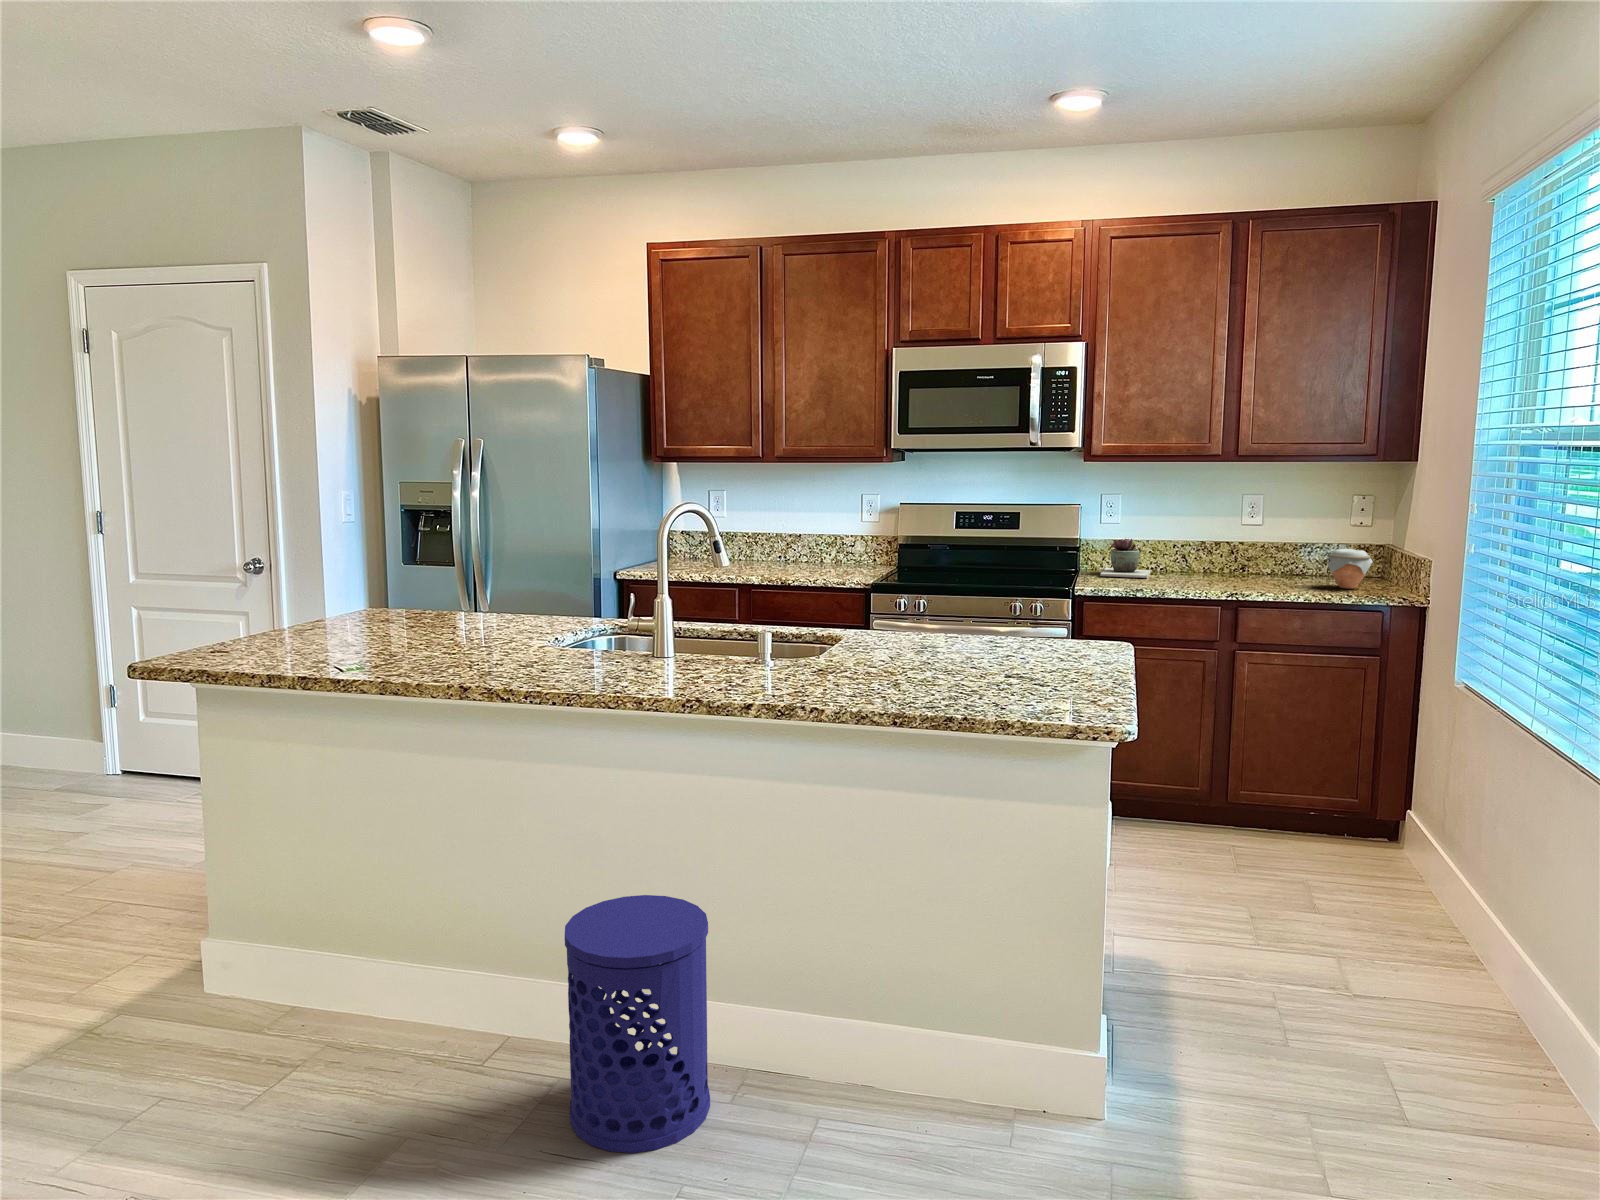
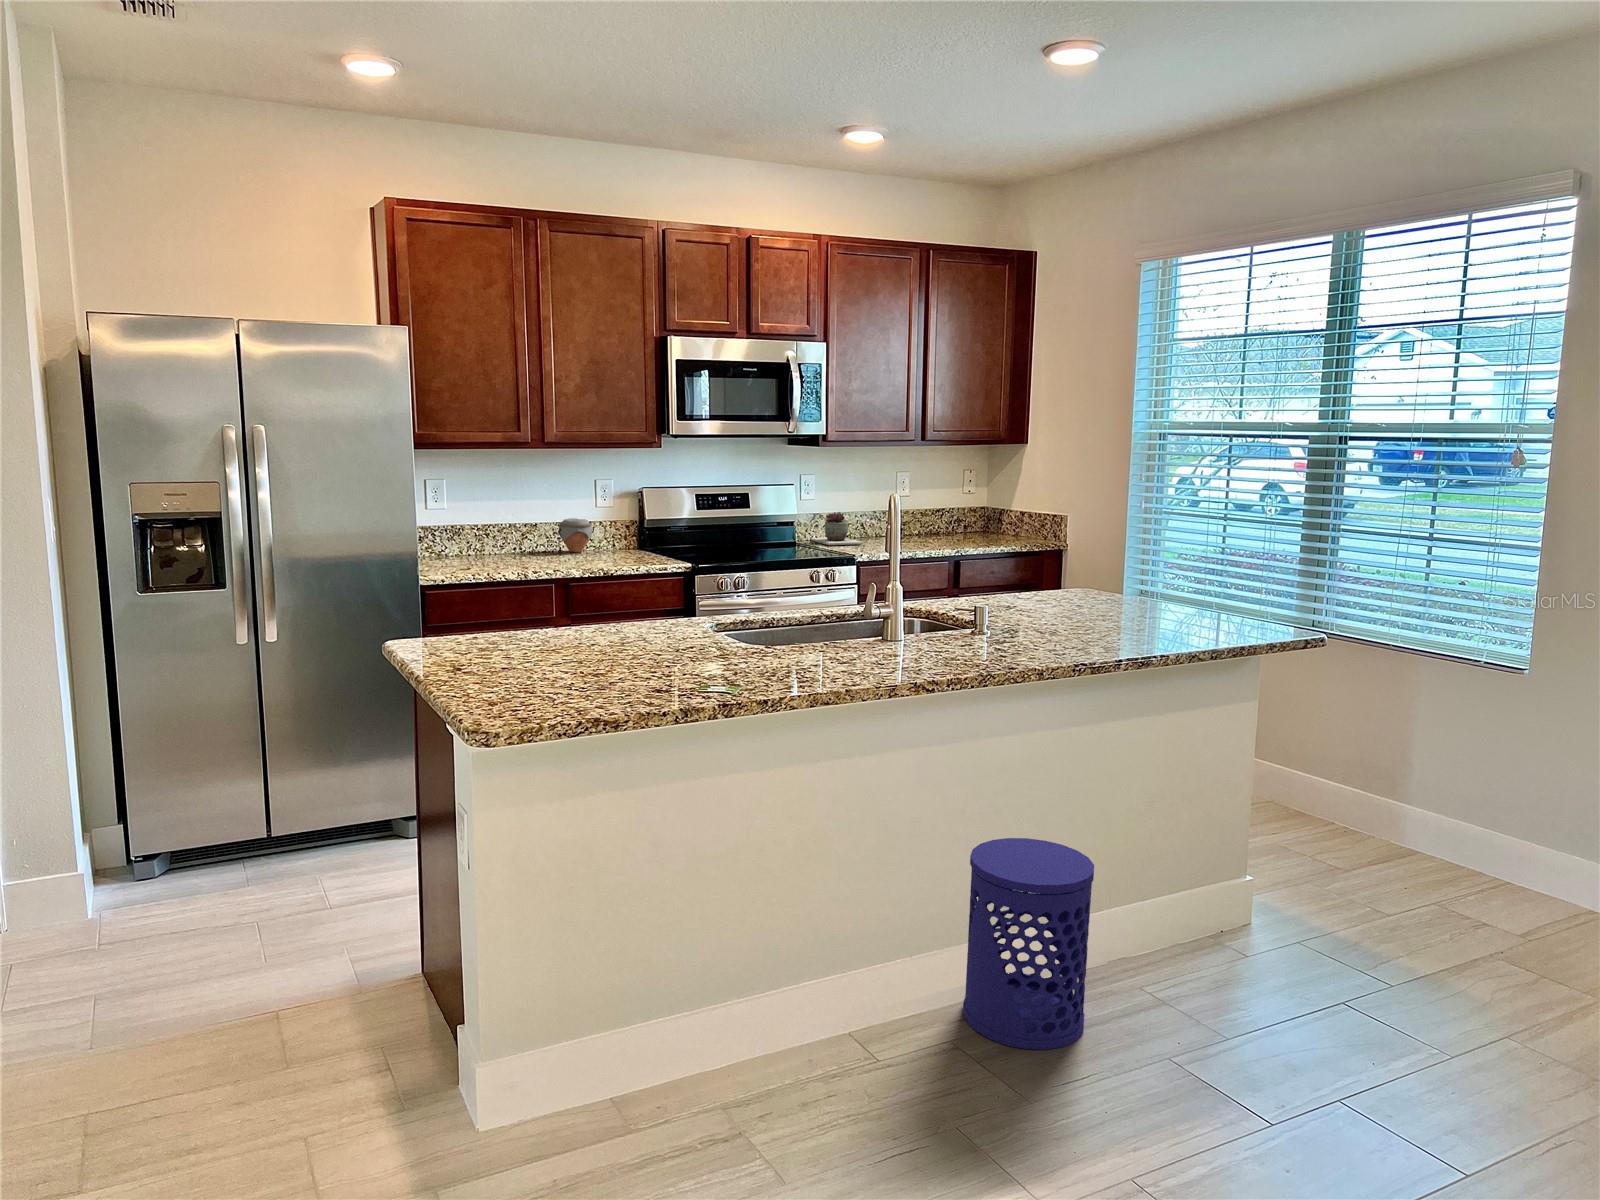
jar: present [1327,549,1373,589] -> present [558,518,593,552]

